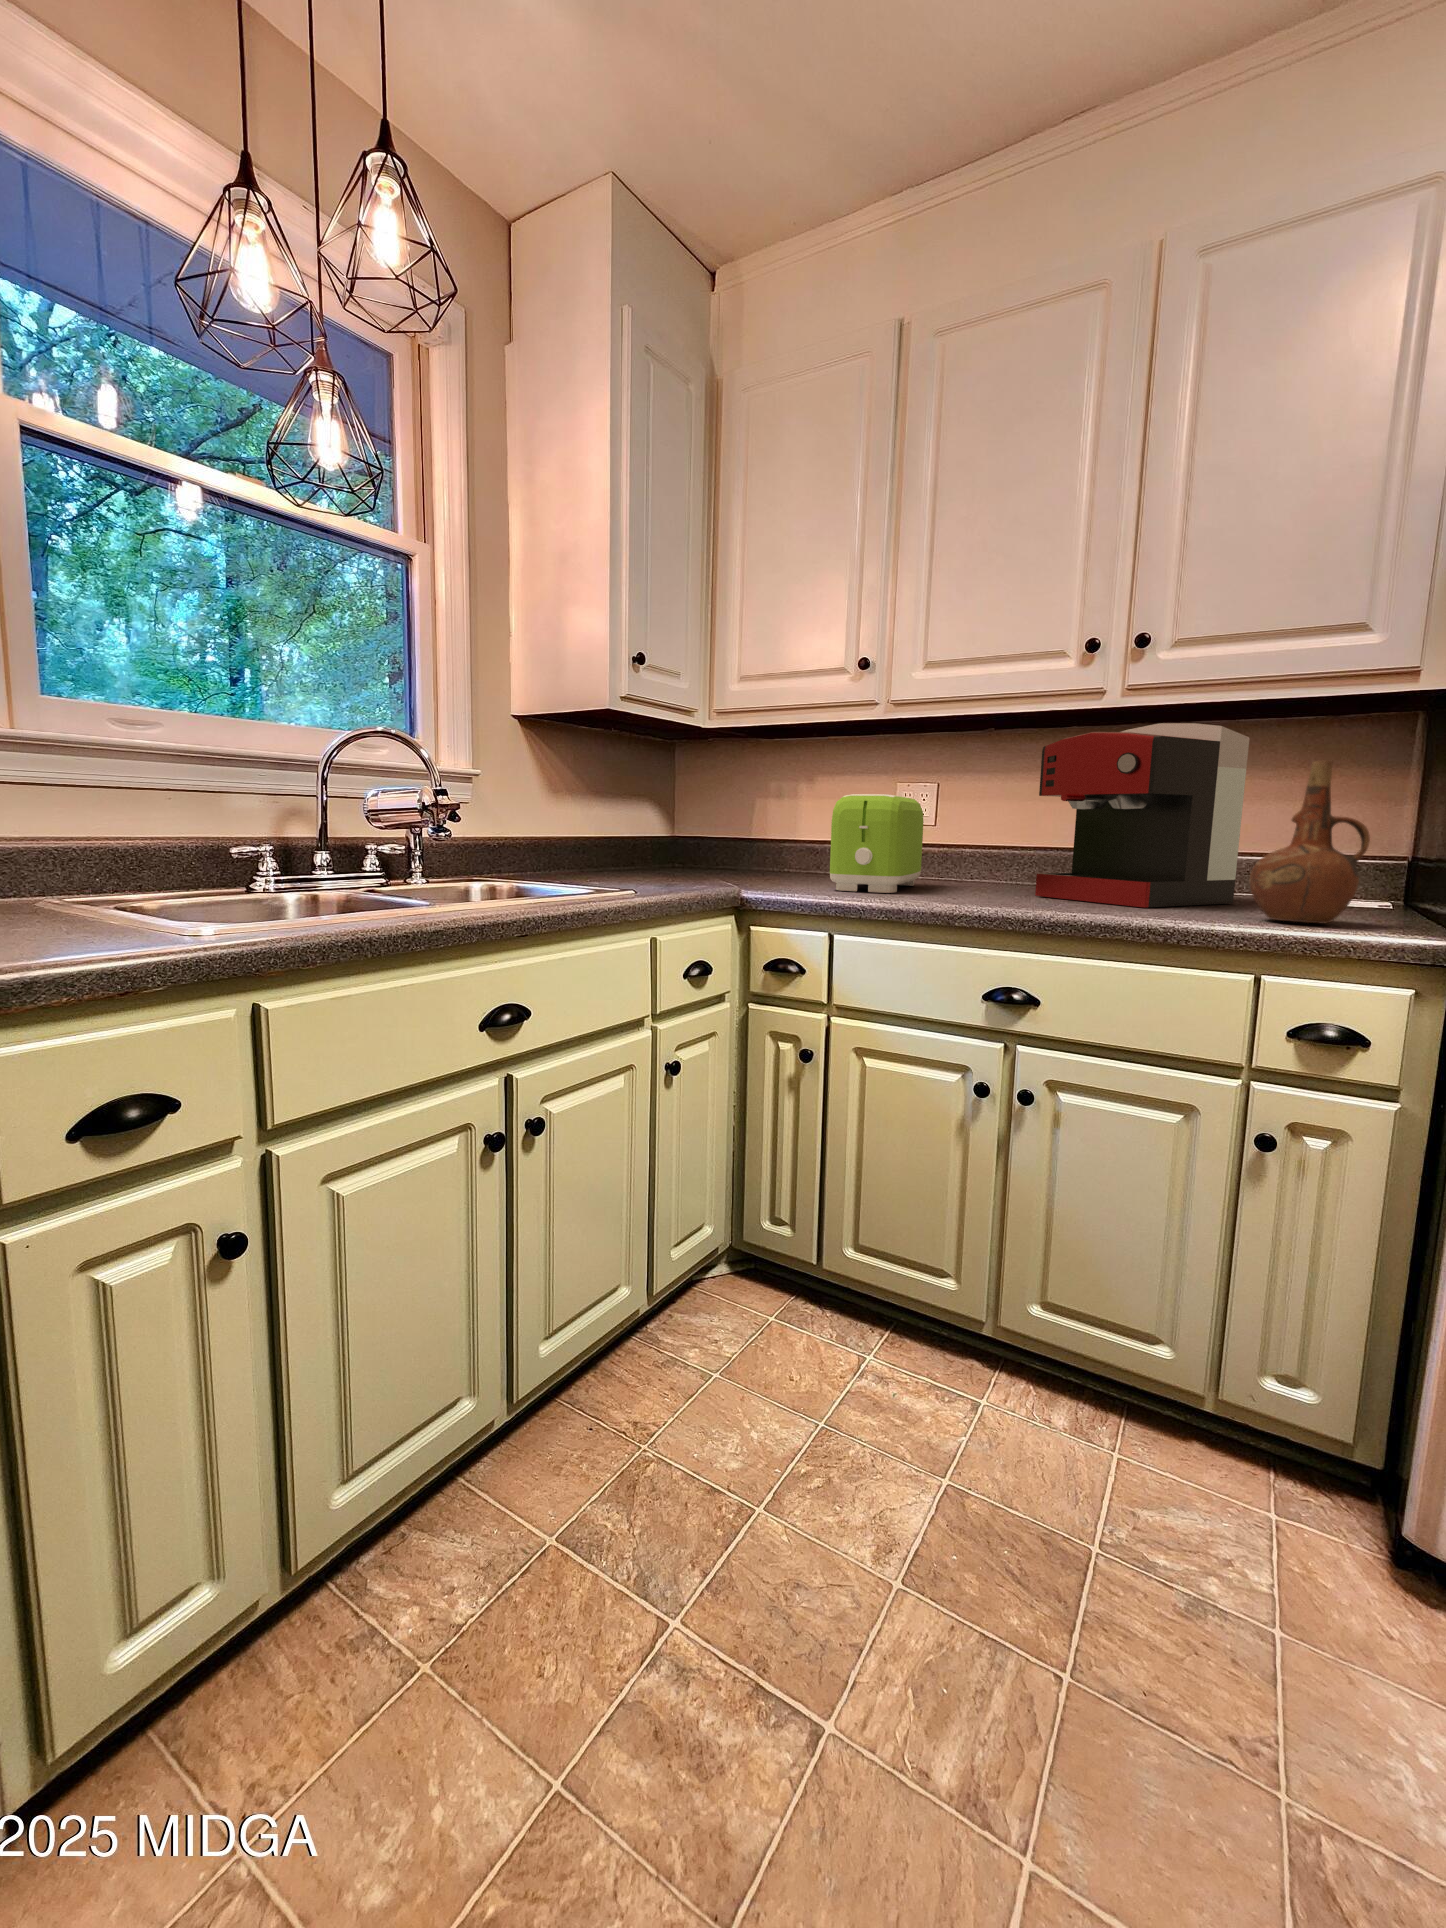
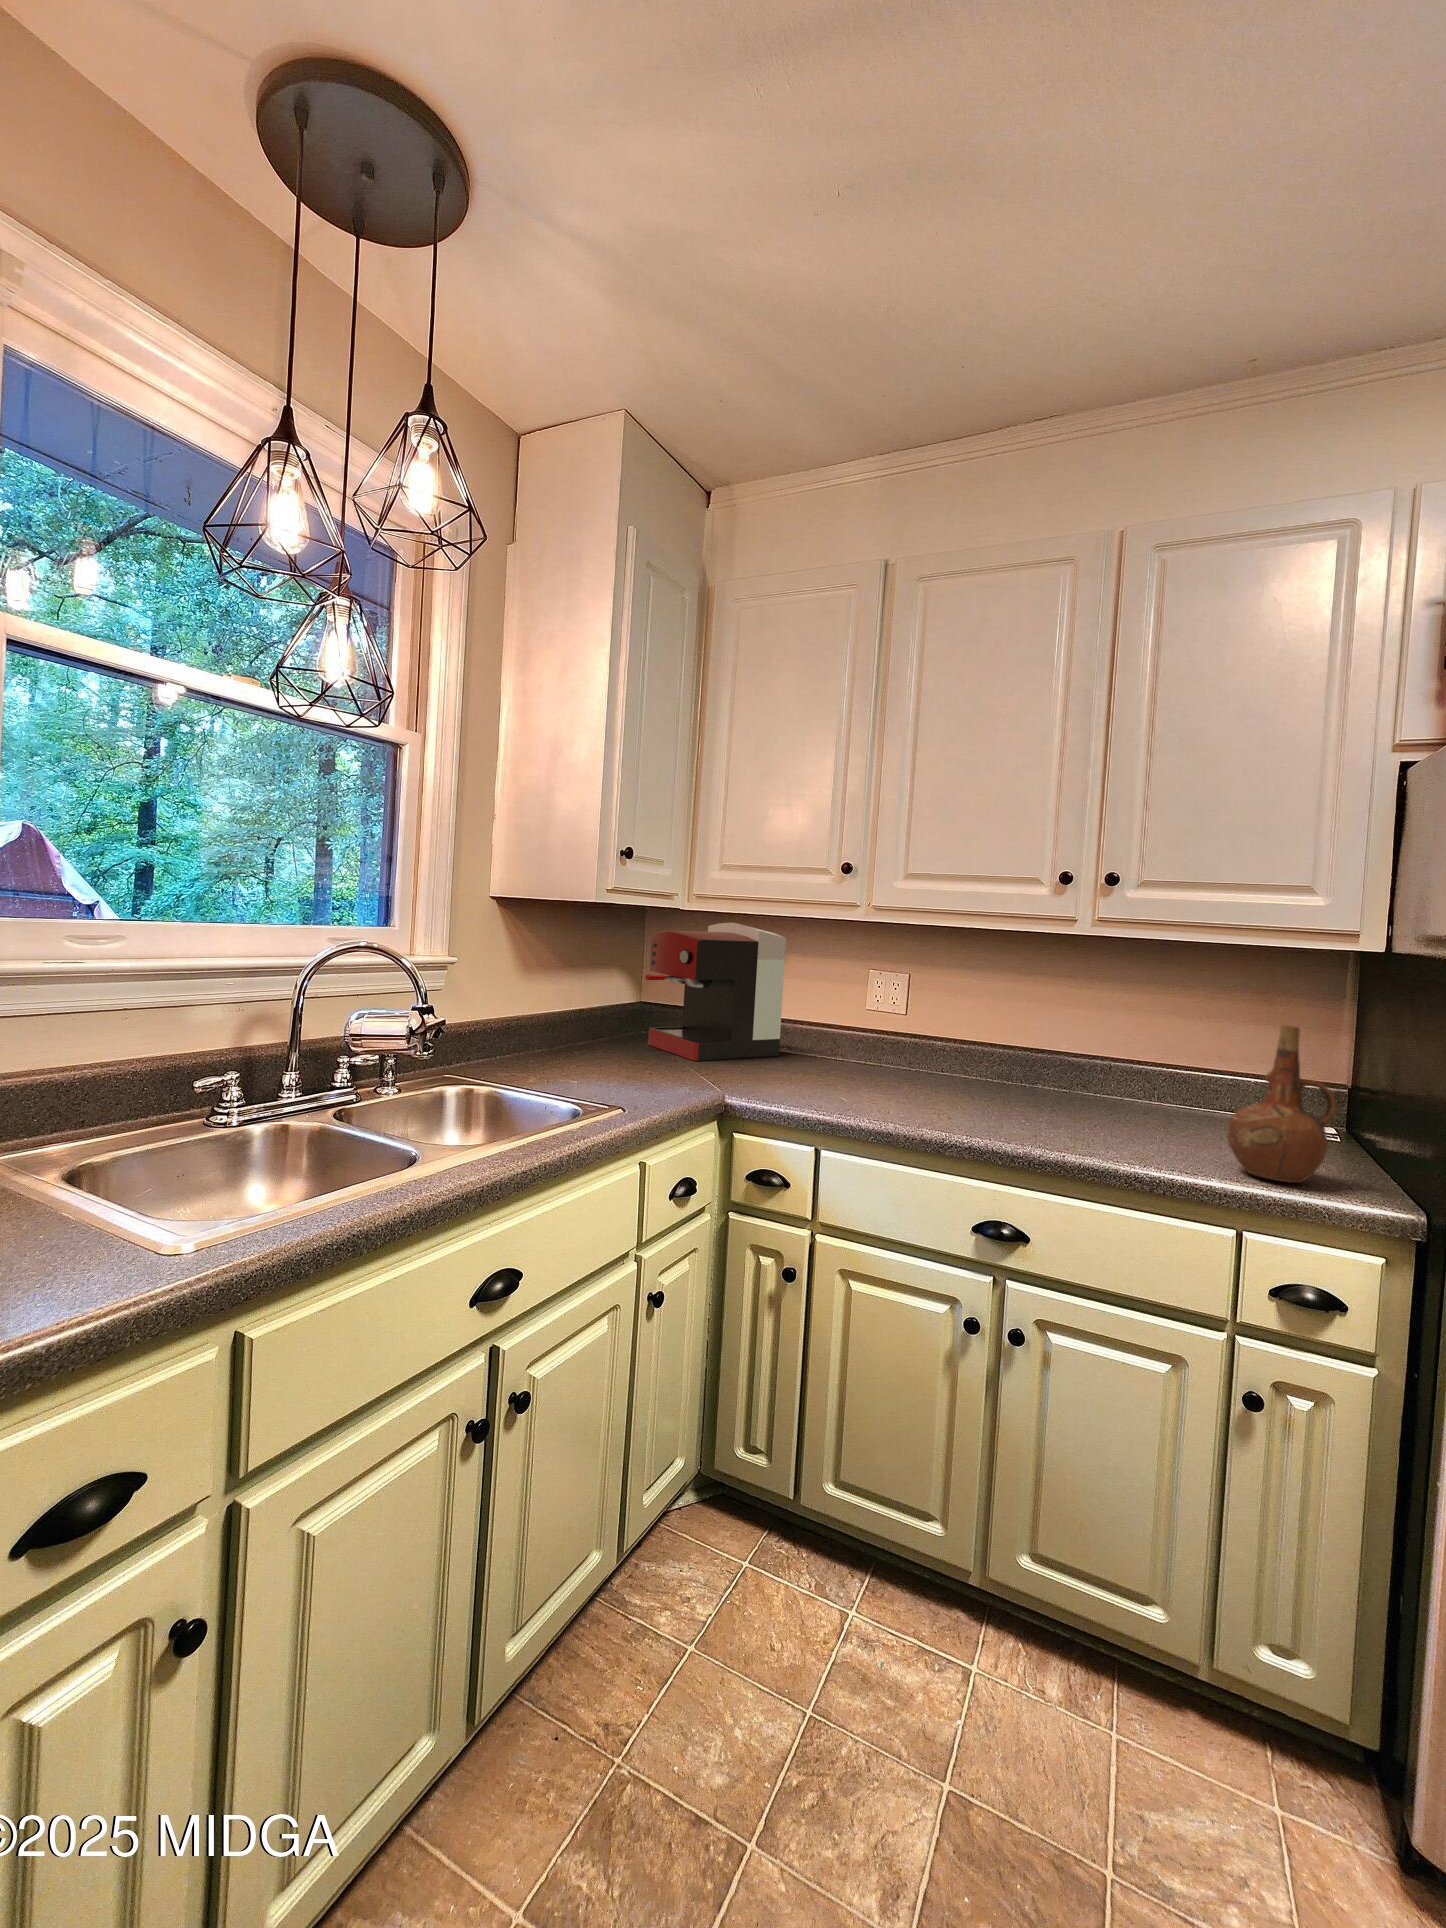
coffee maker: present [1035,723,1249,908] -> present [645,923,786,1061]
toaster: present [830,794,923,893] -> none [814,993,901,1104]

